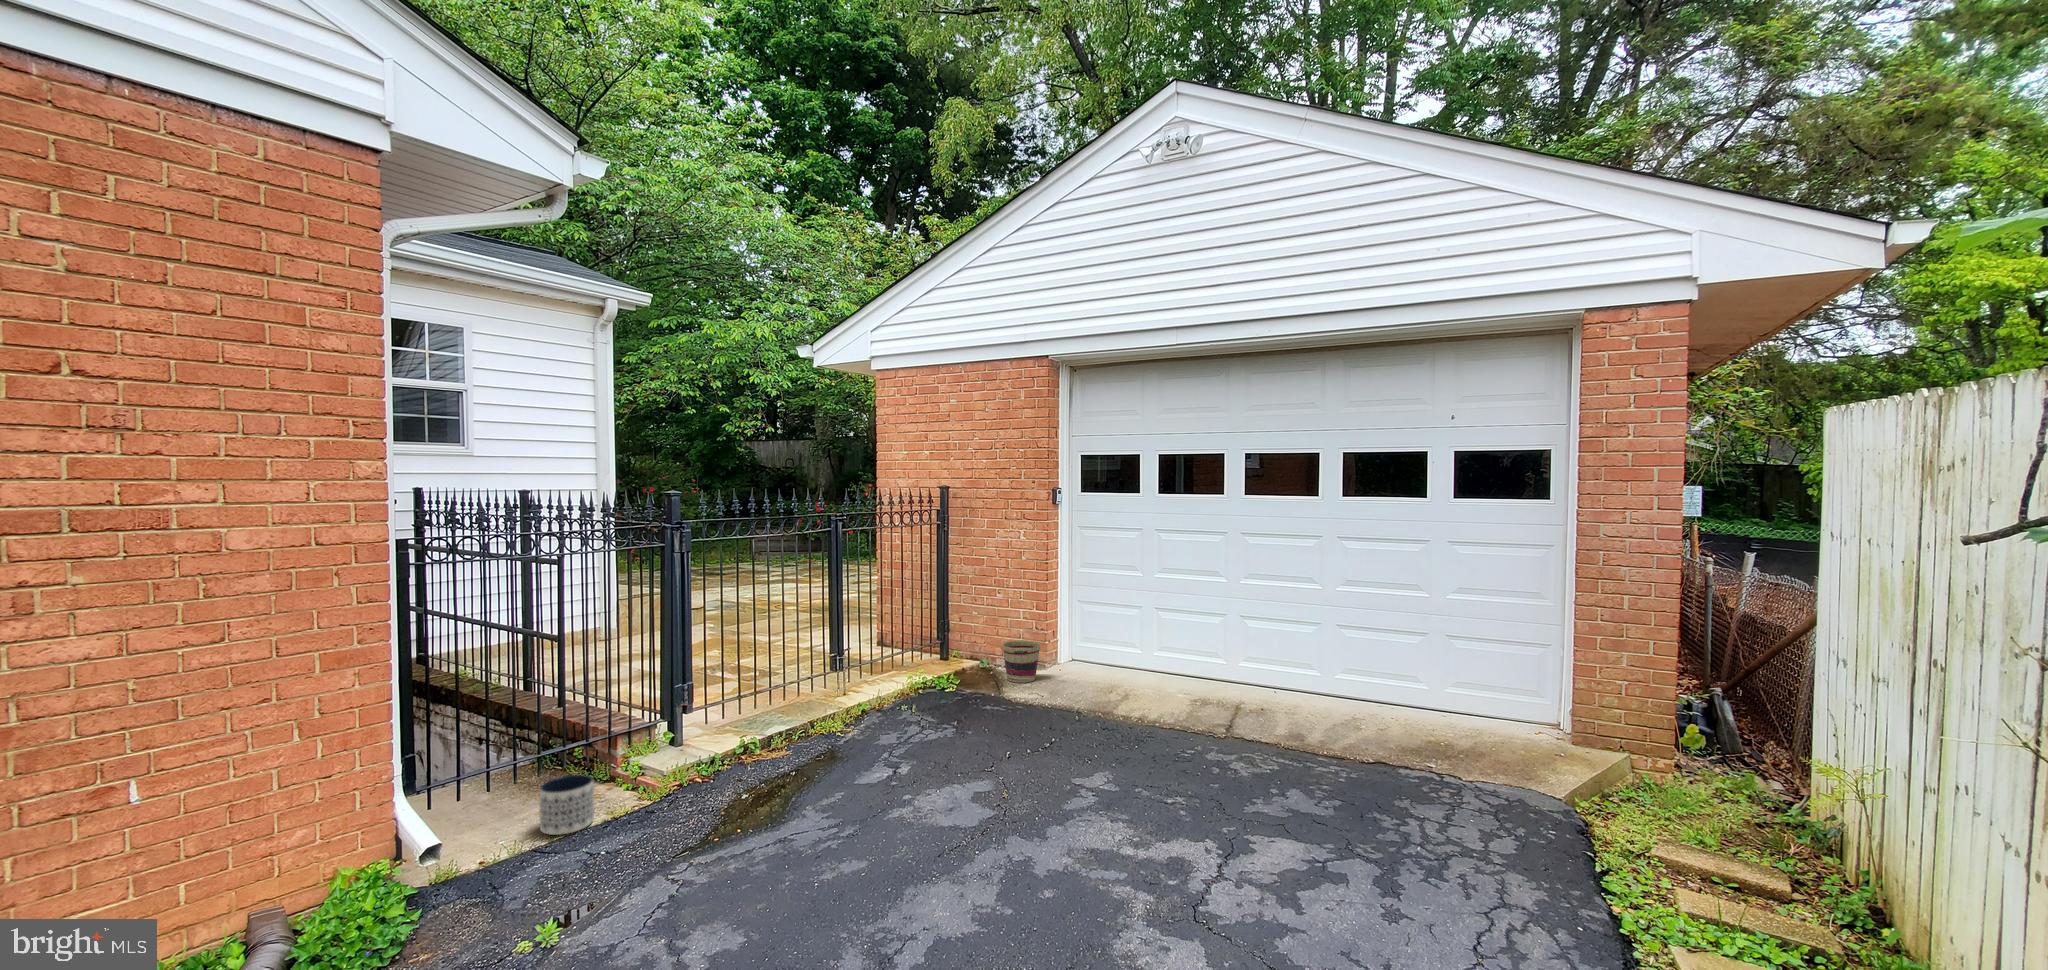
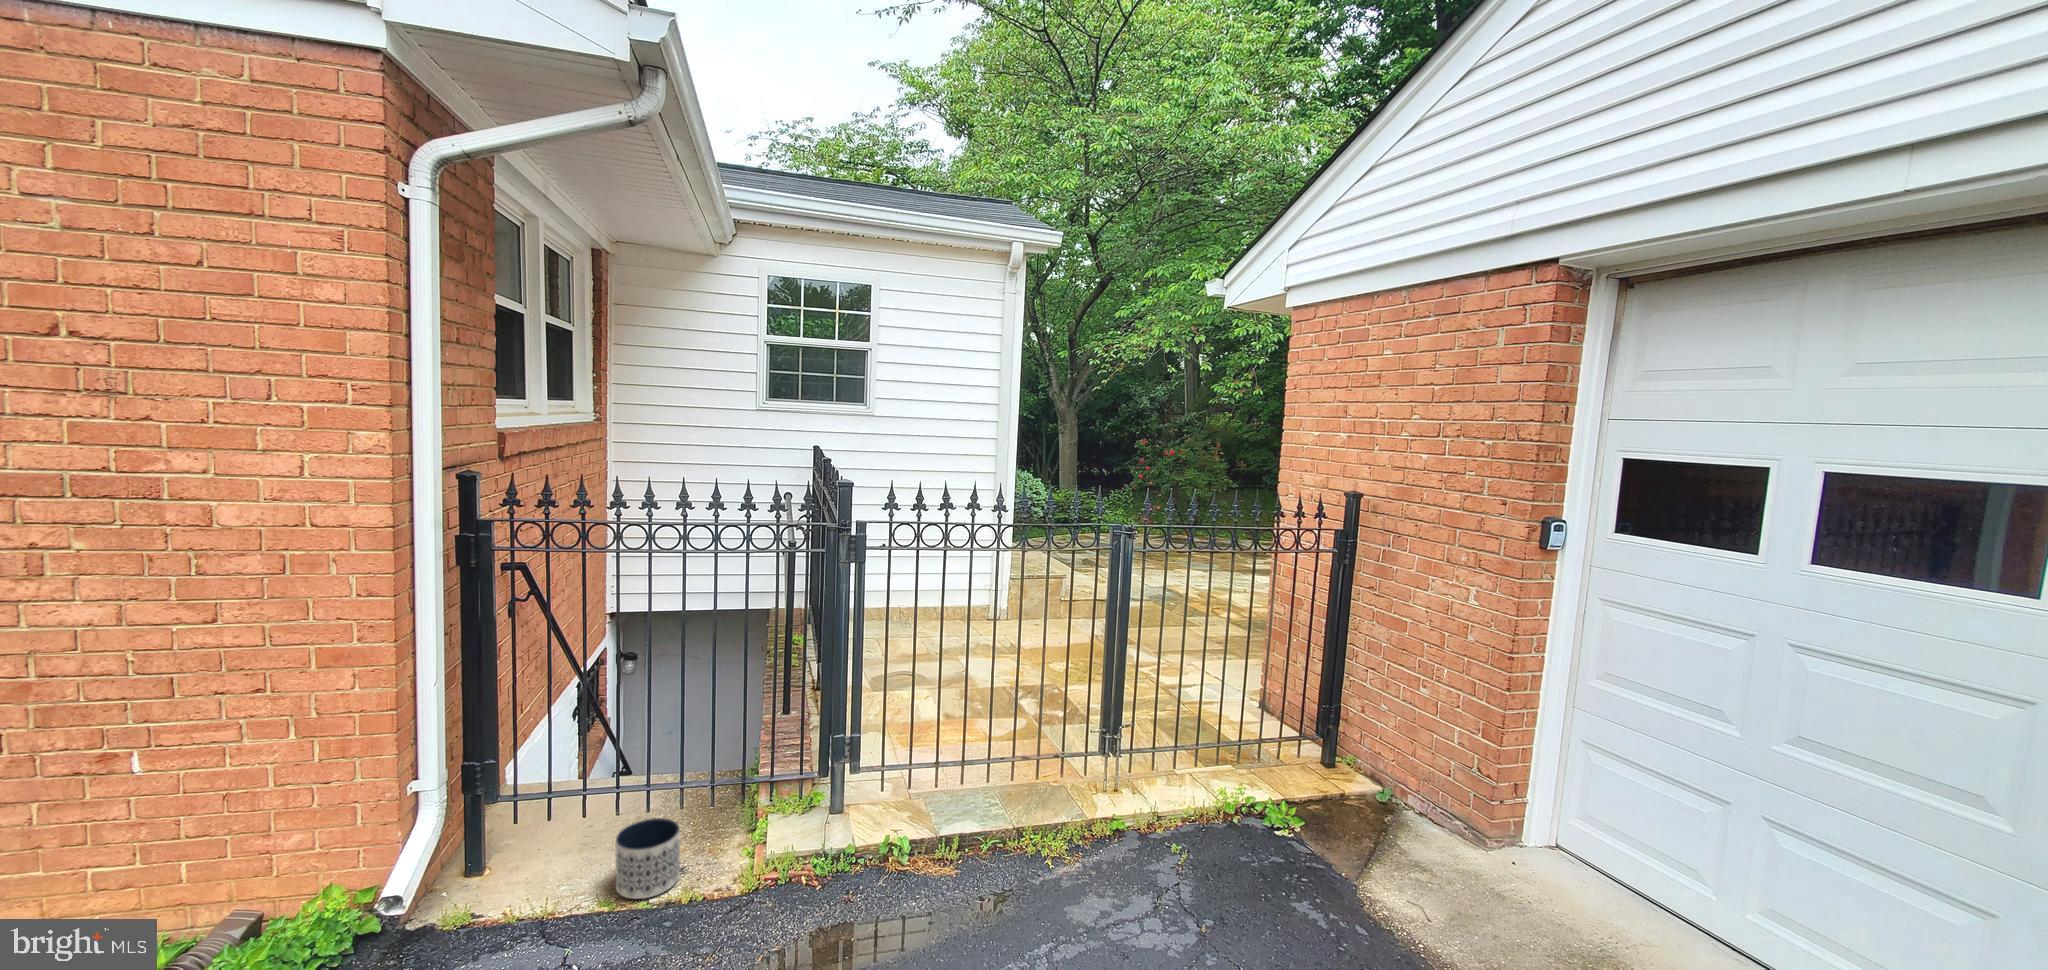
basket: present [1002,640,1040,683] -> none [1400,769,1475,858]

